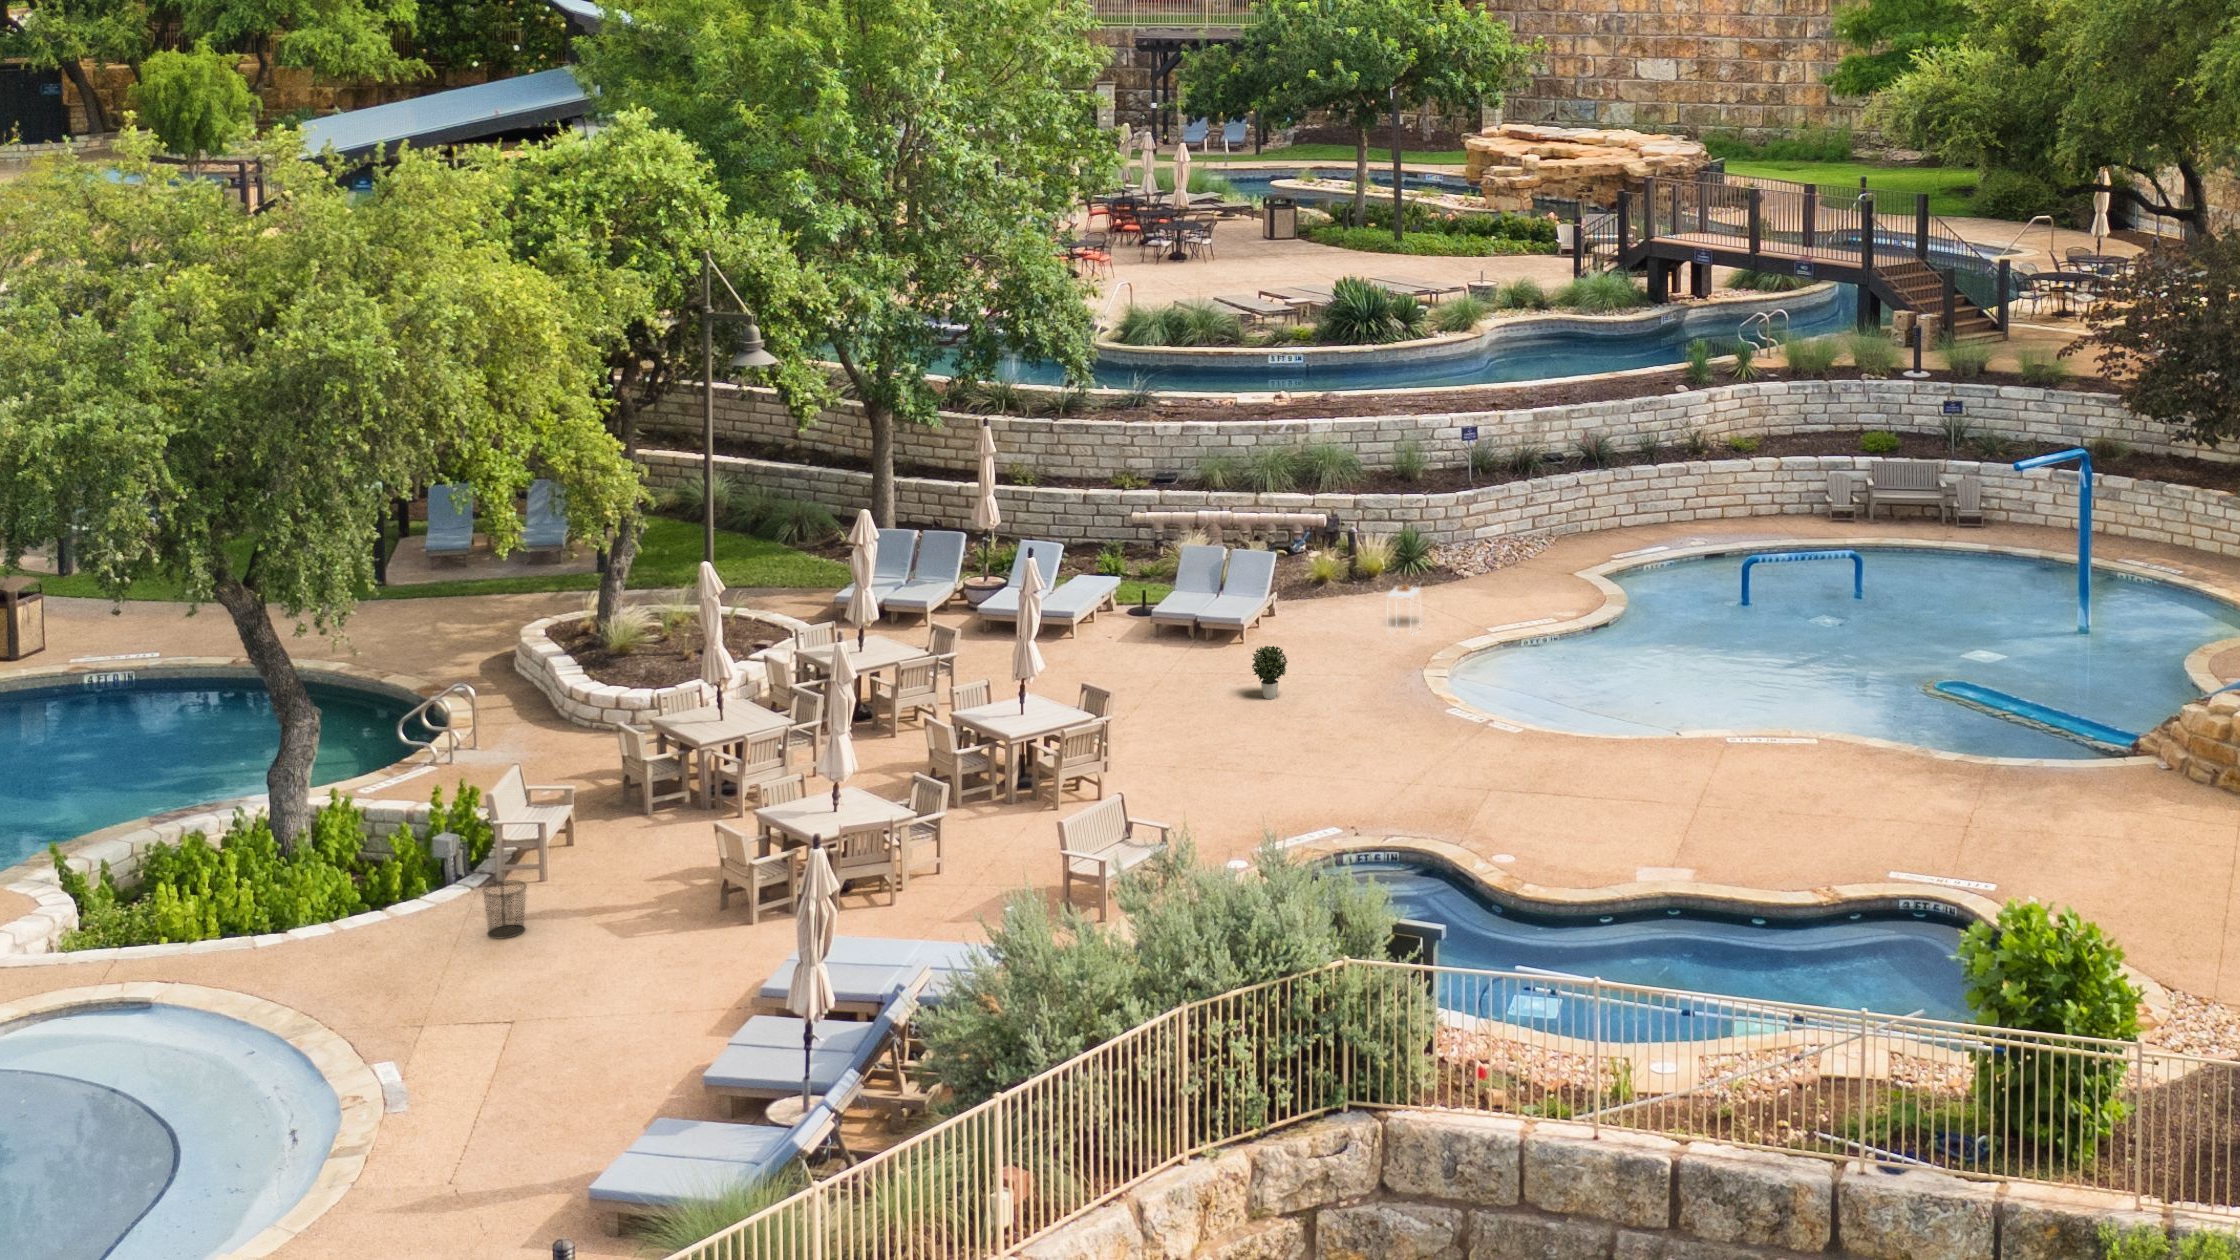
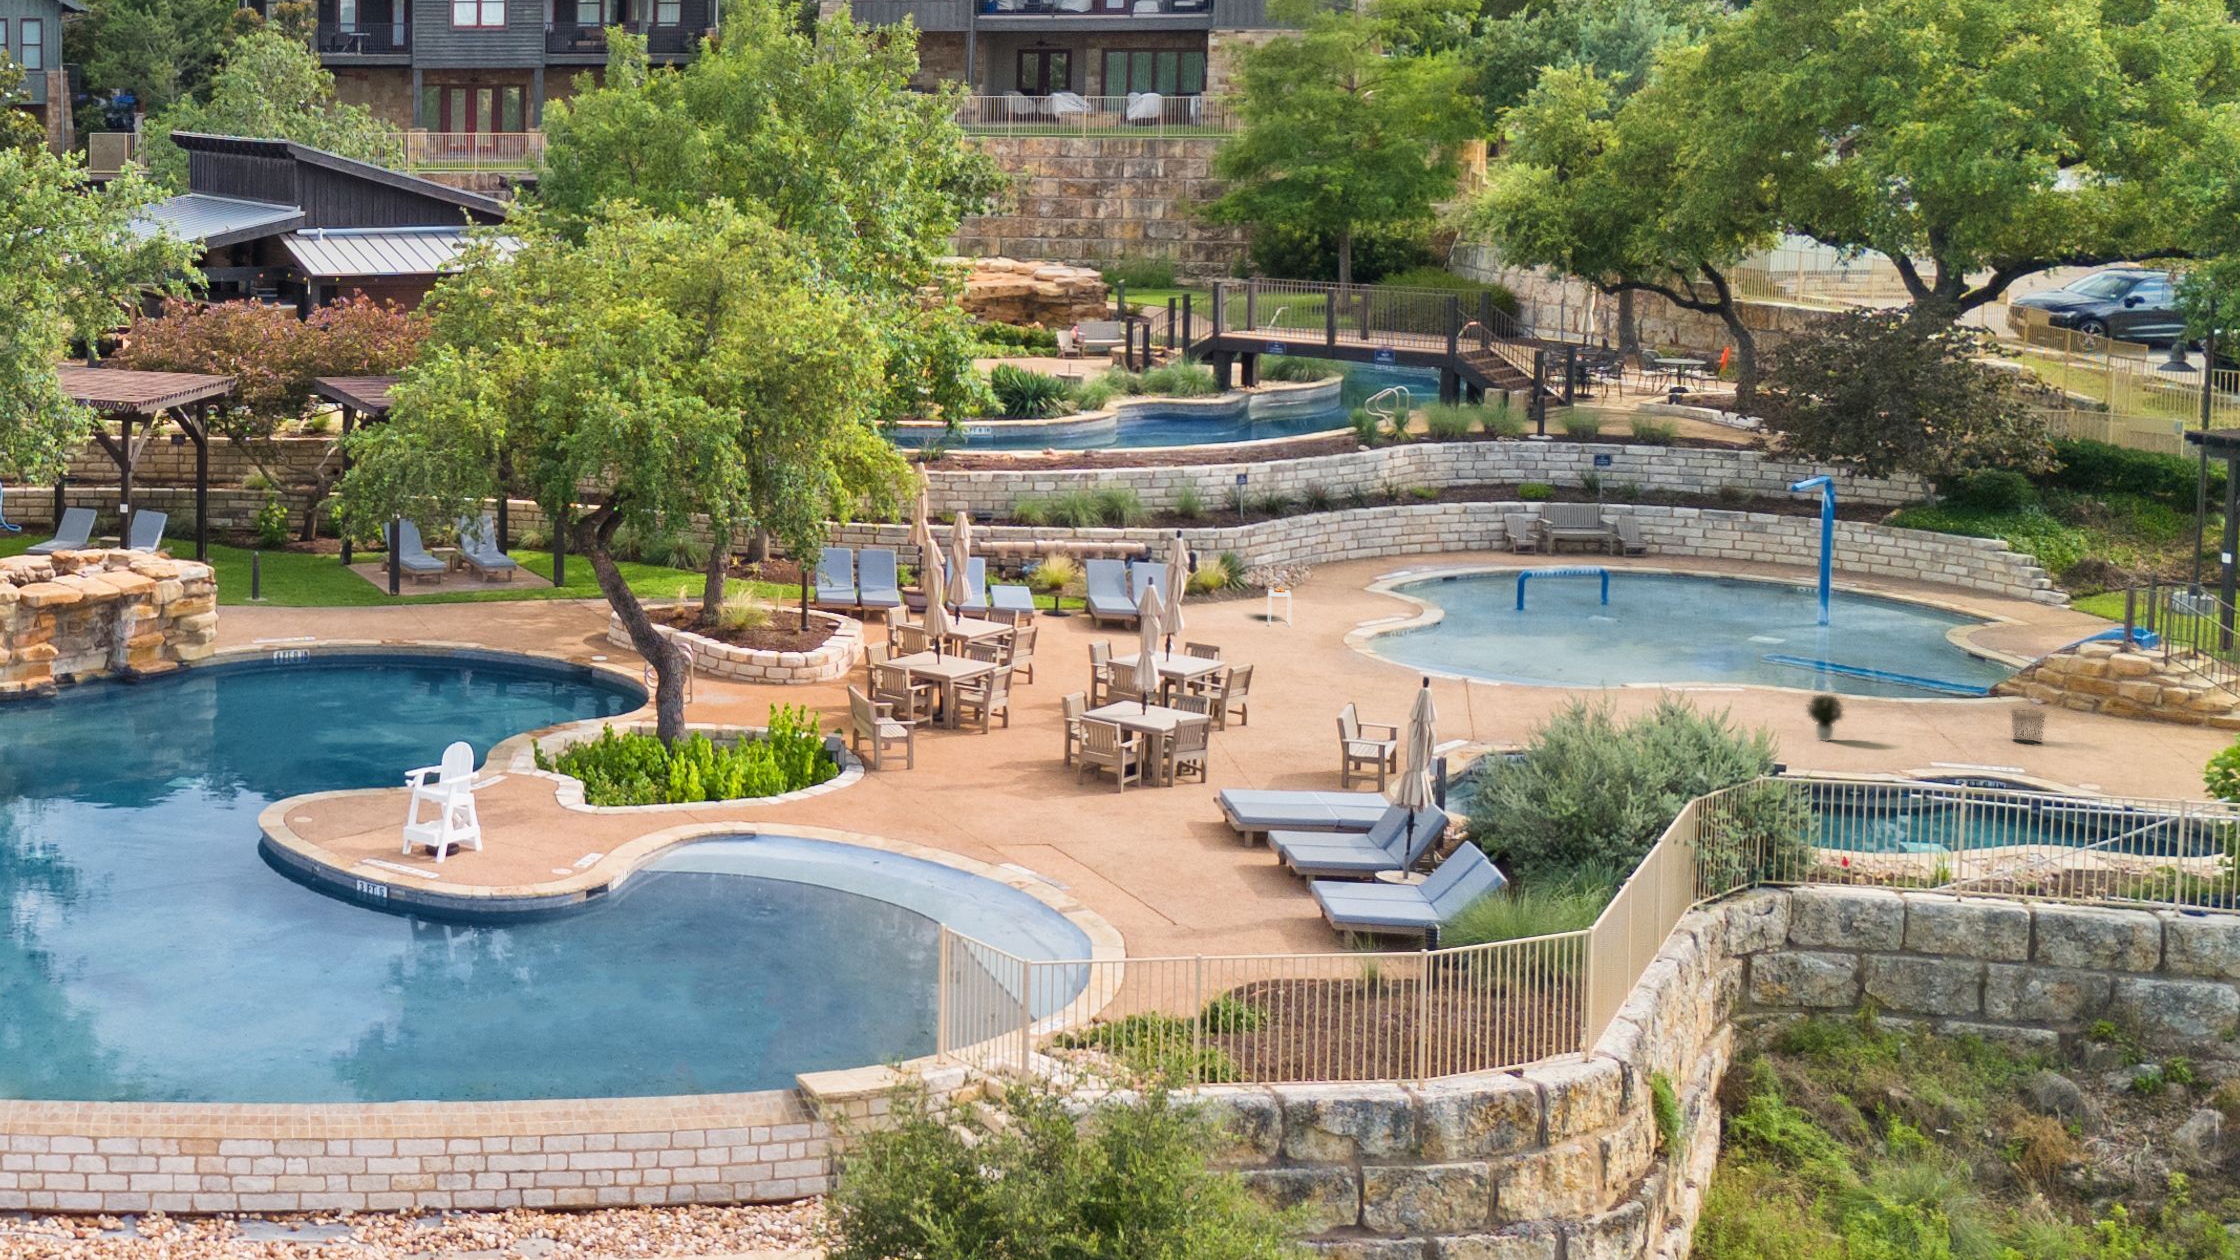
potted plant: present [1252,646,1288,699] -> present [1806,694,1843,741]
waste bin: present [483,880,526,939] -> present [2012,710,2045,744]

